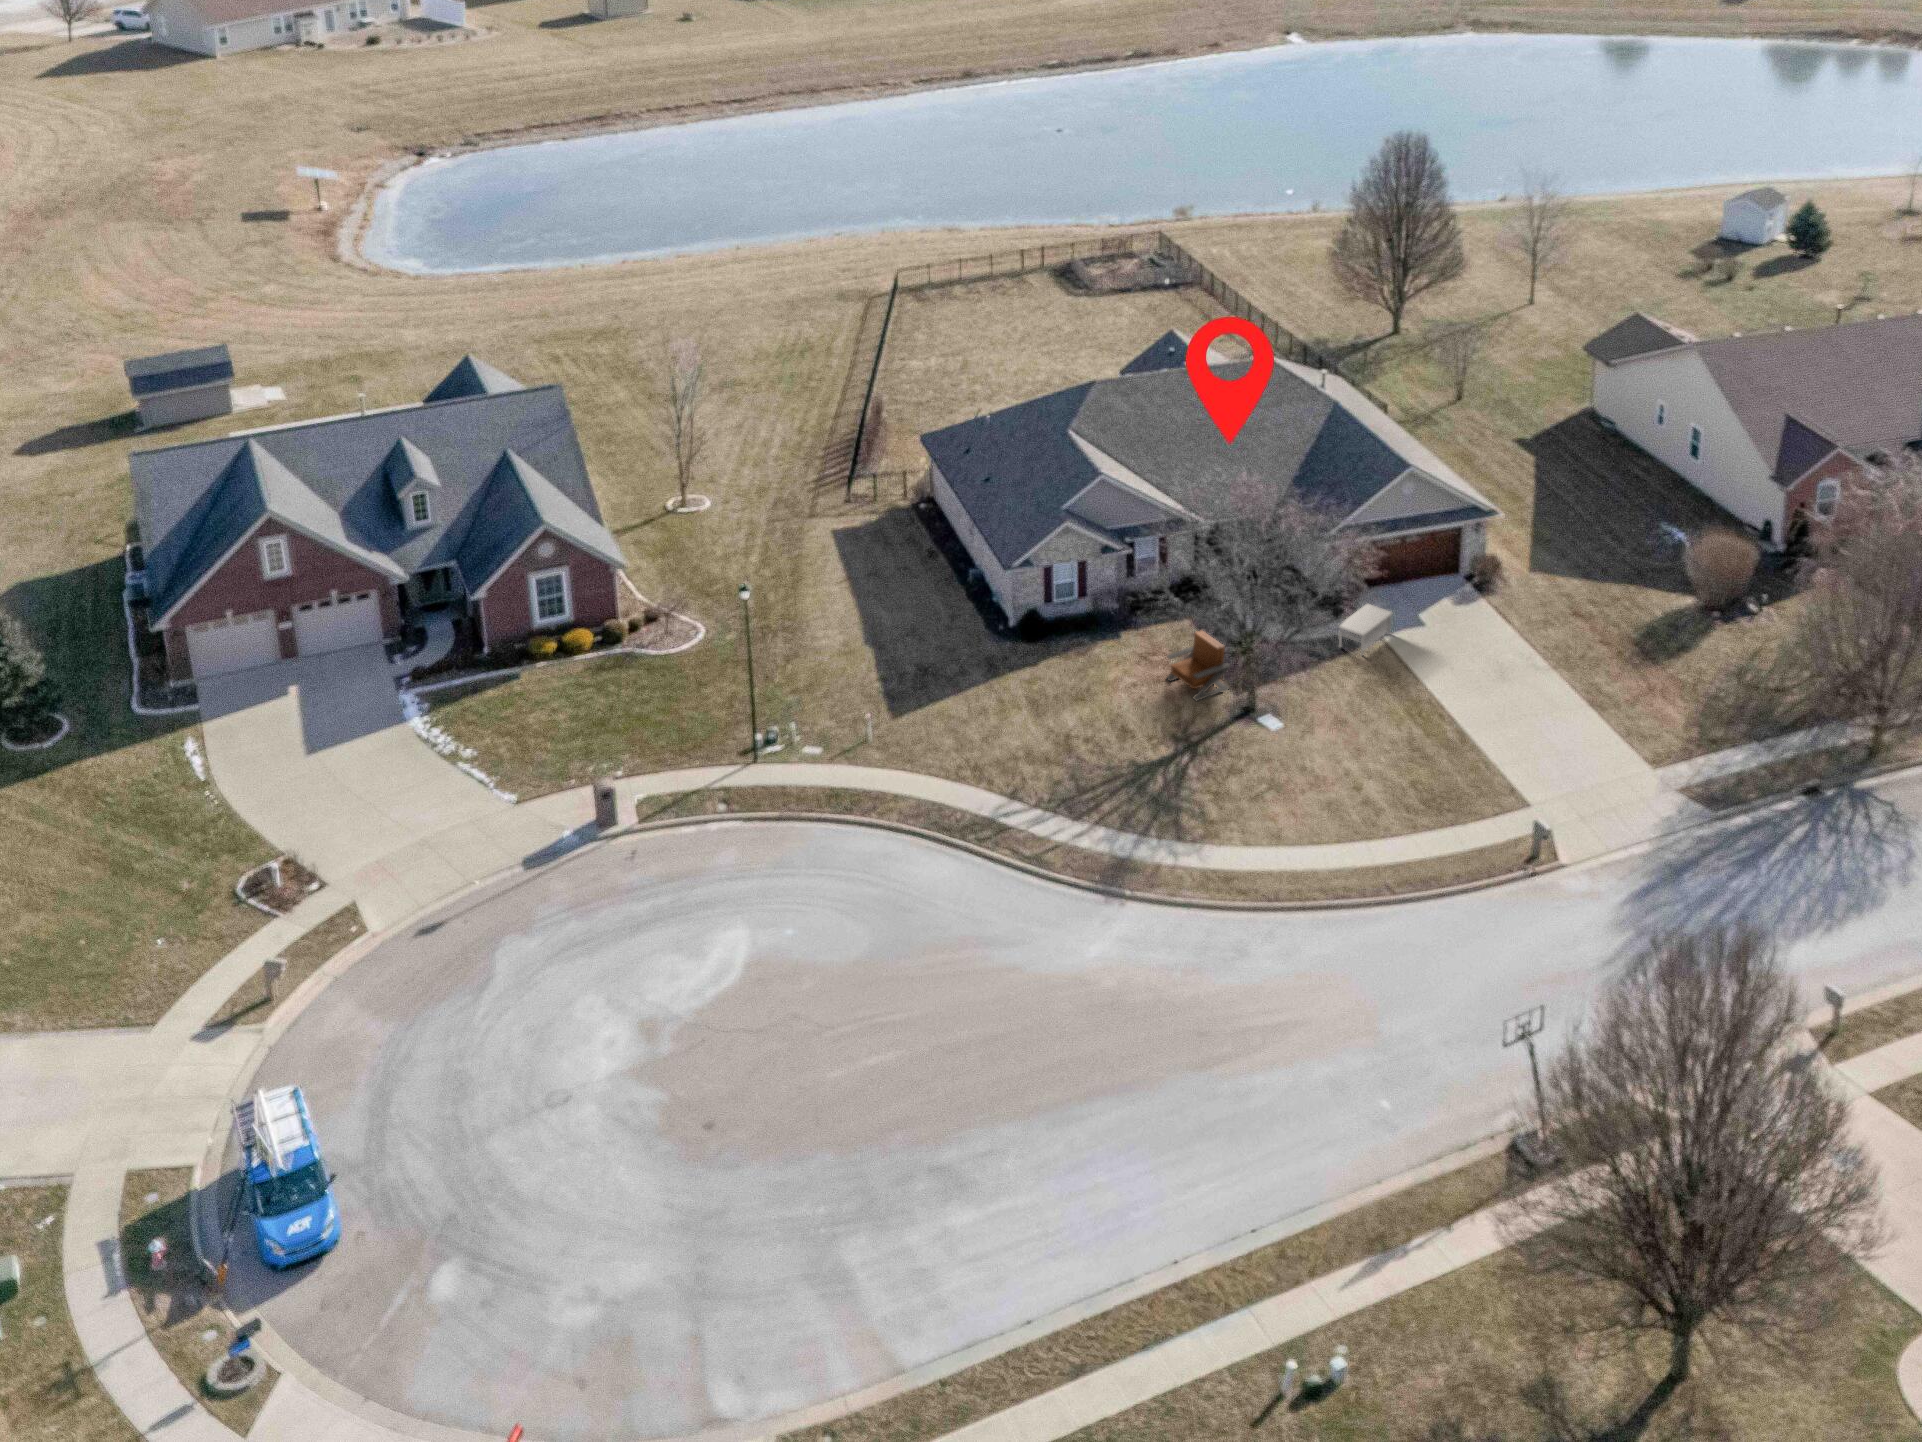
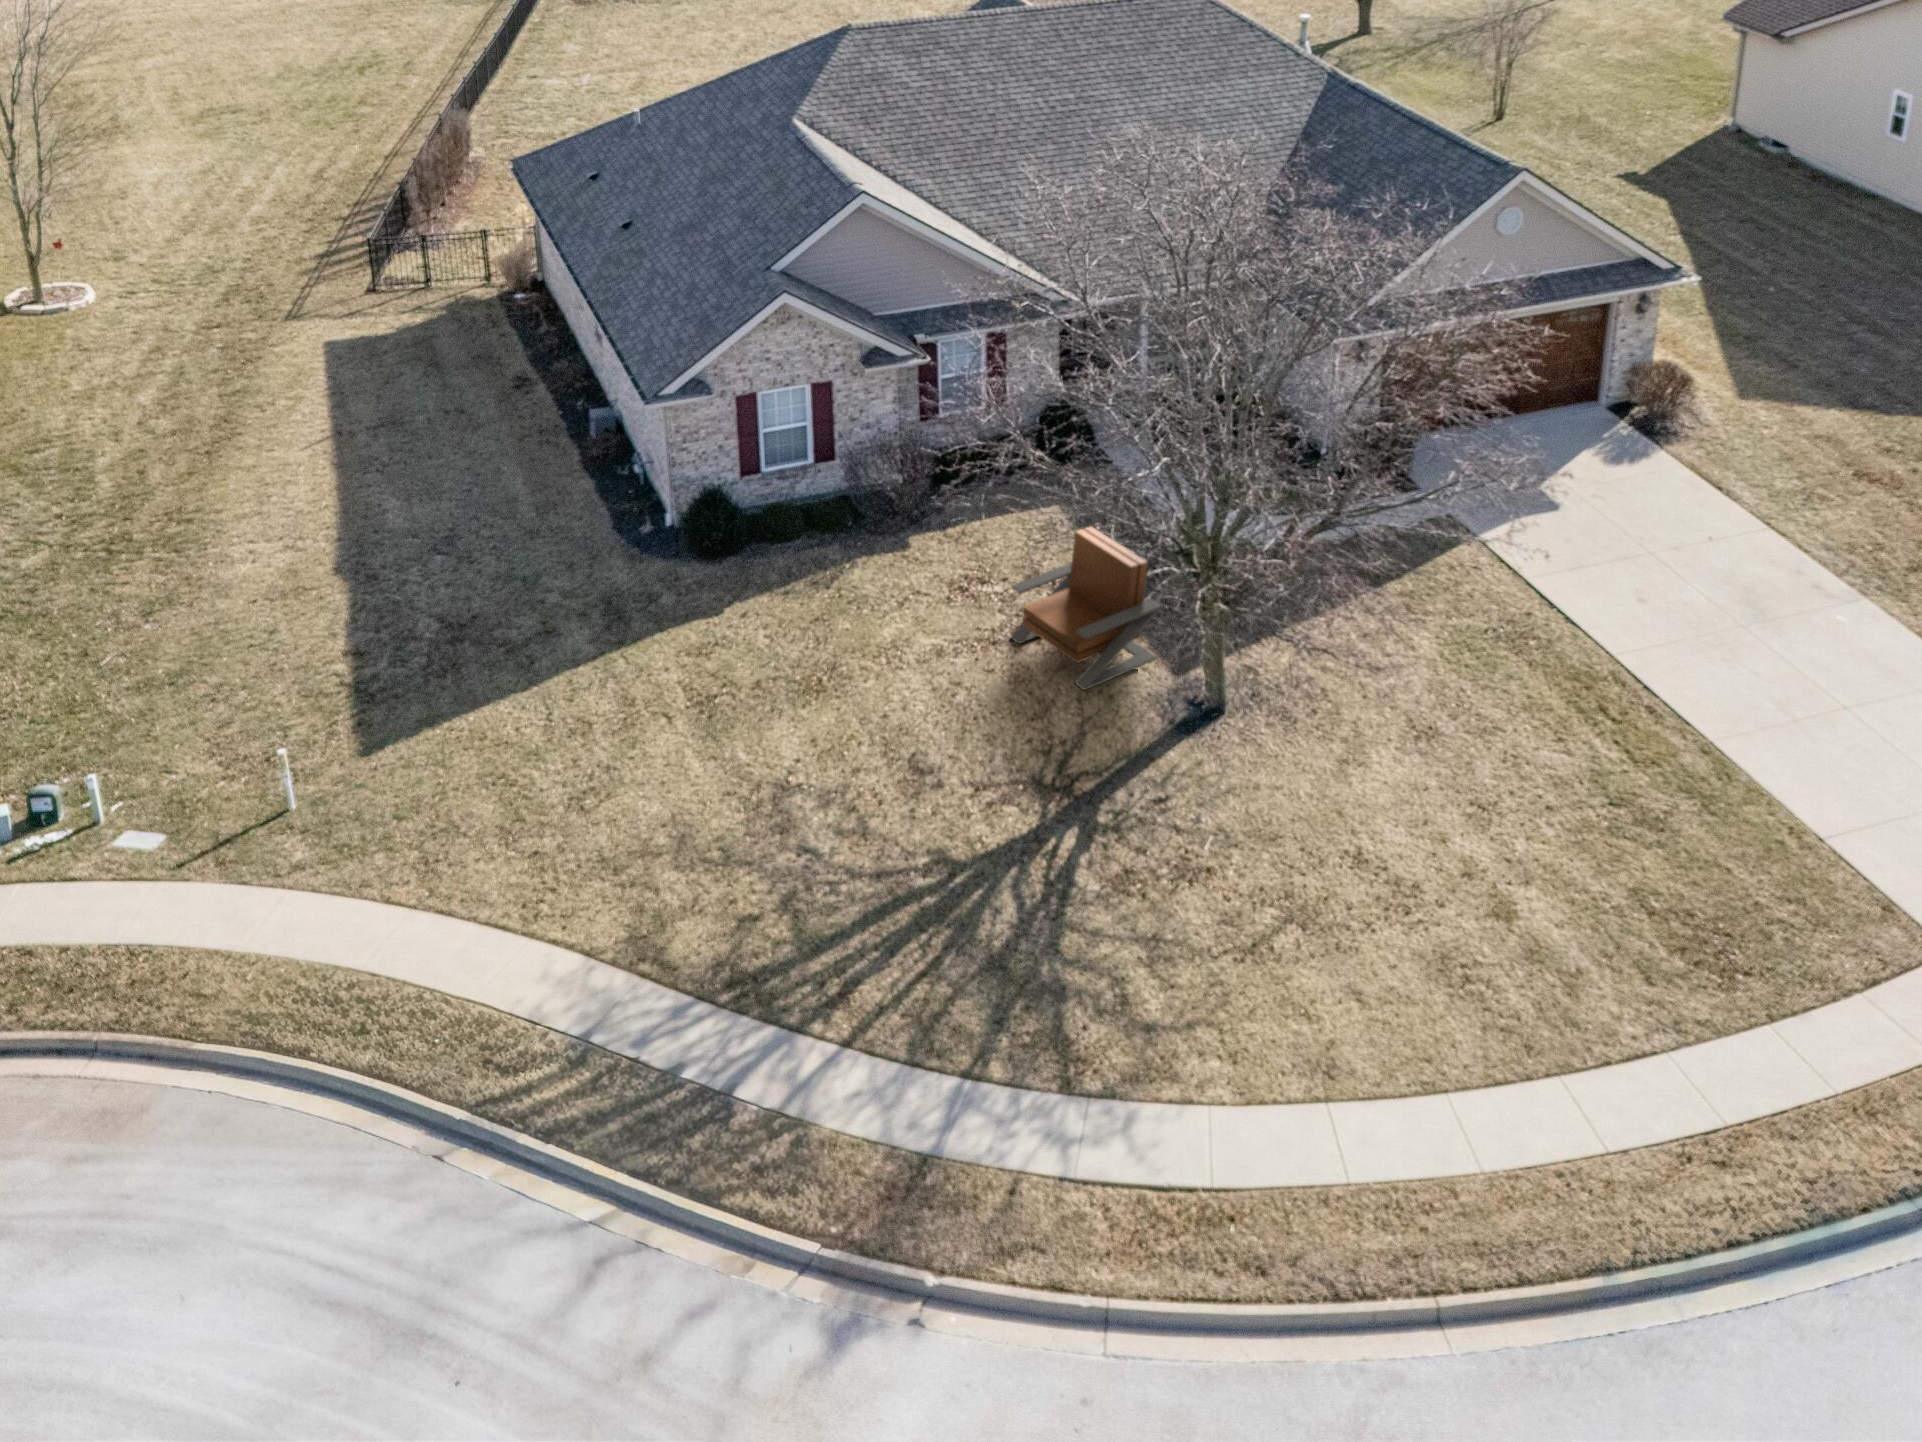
storage bench: present [1339,604,1393,654] -> none [1383,463,1496,576]

